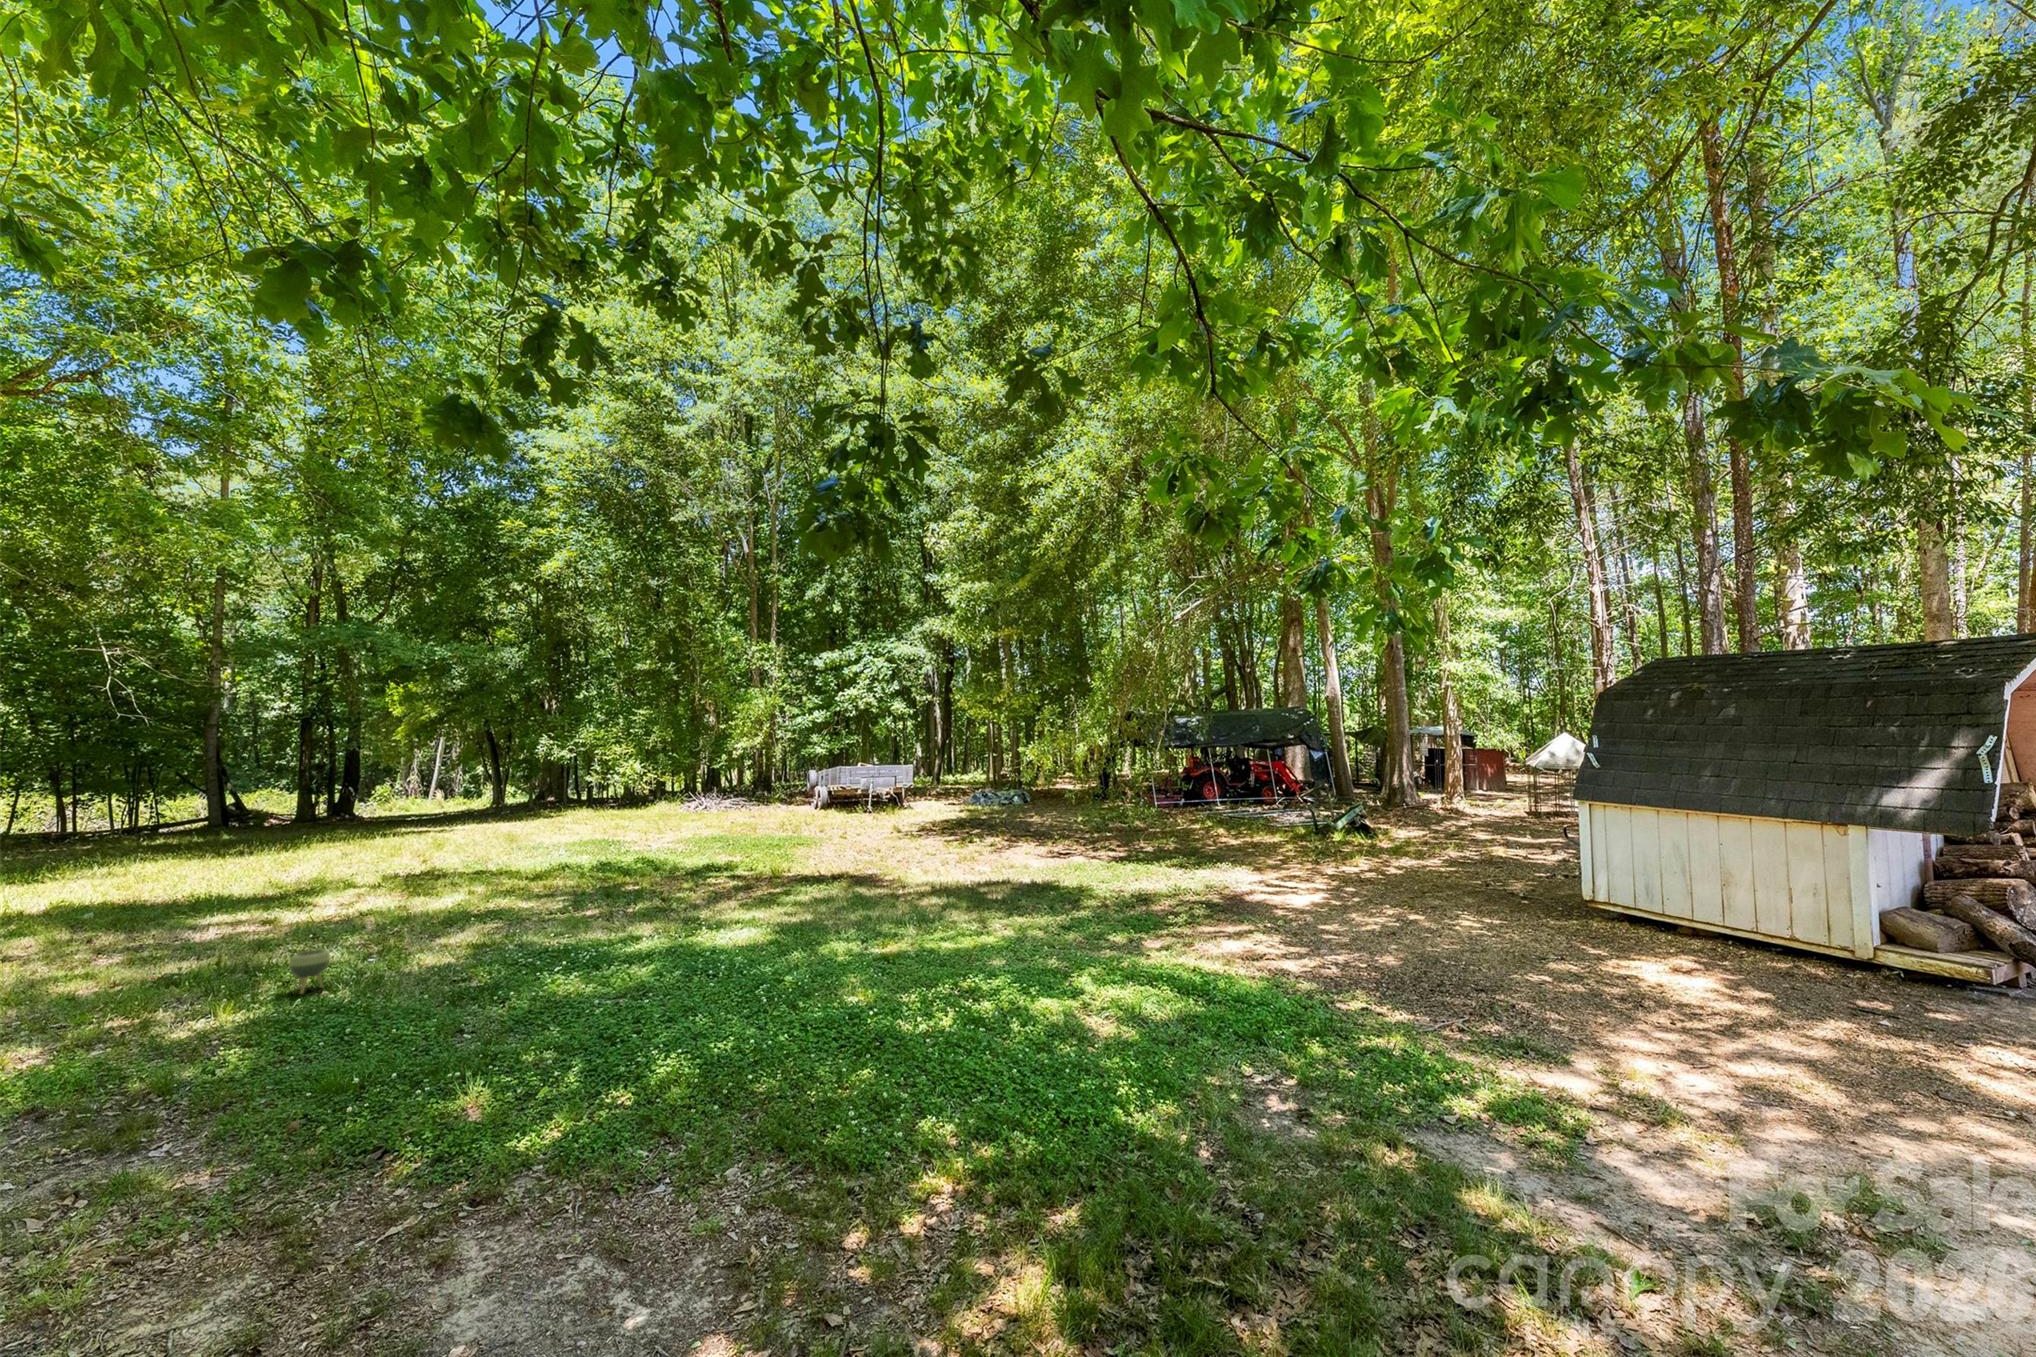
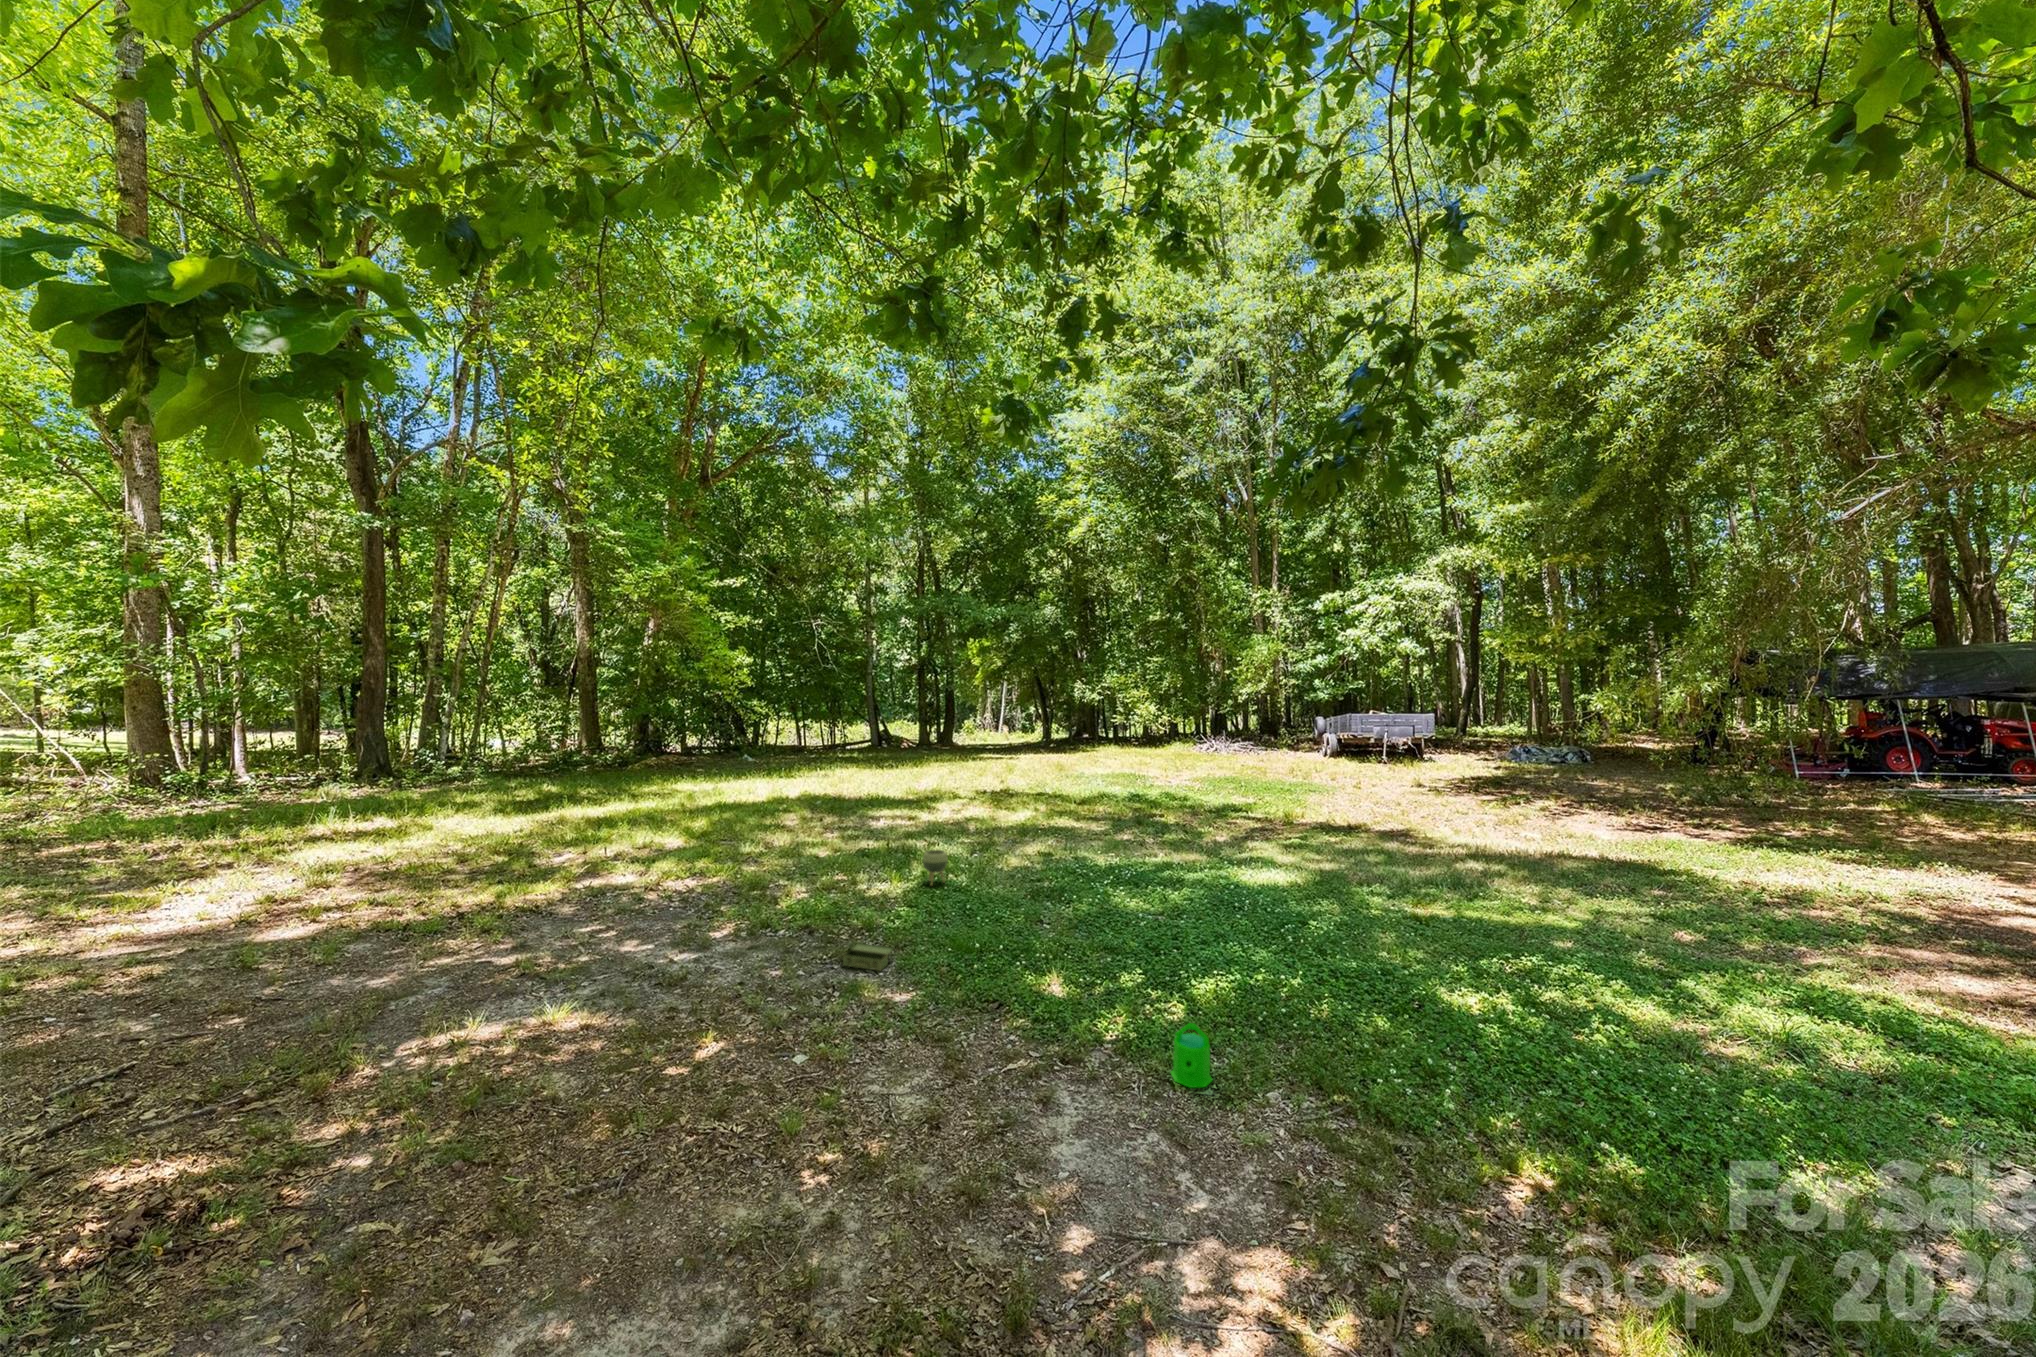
watering can: none [580,1050,620,1106] -> present [1171,1023,1212,1088]
toolbox: none [155,1065,242,1102] -> present [843,943,893,971]

